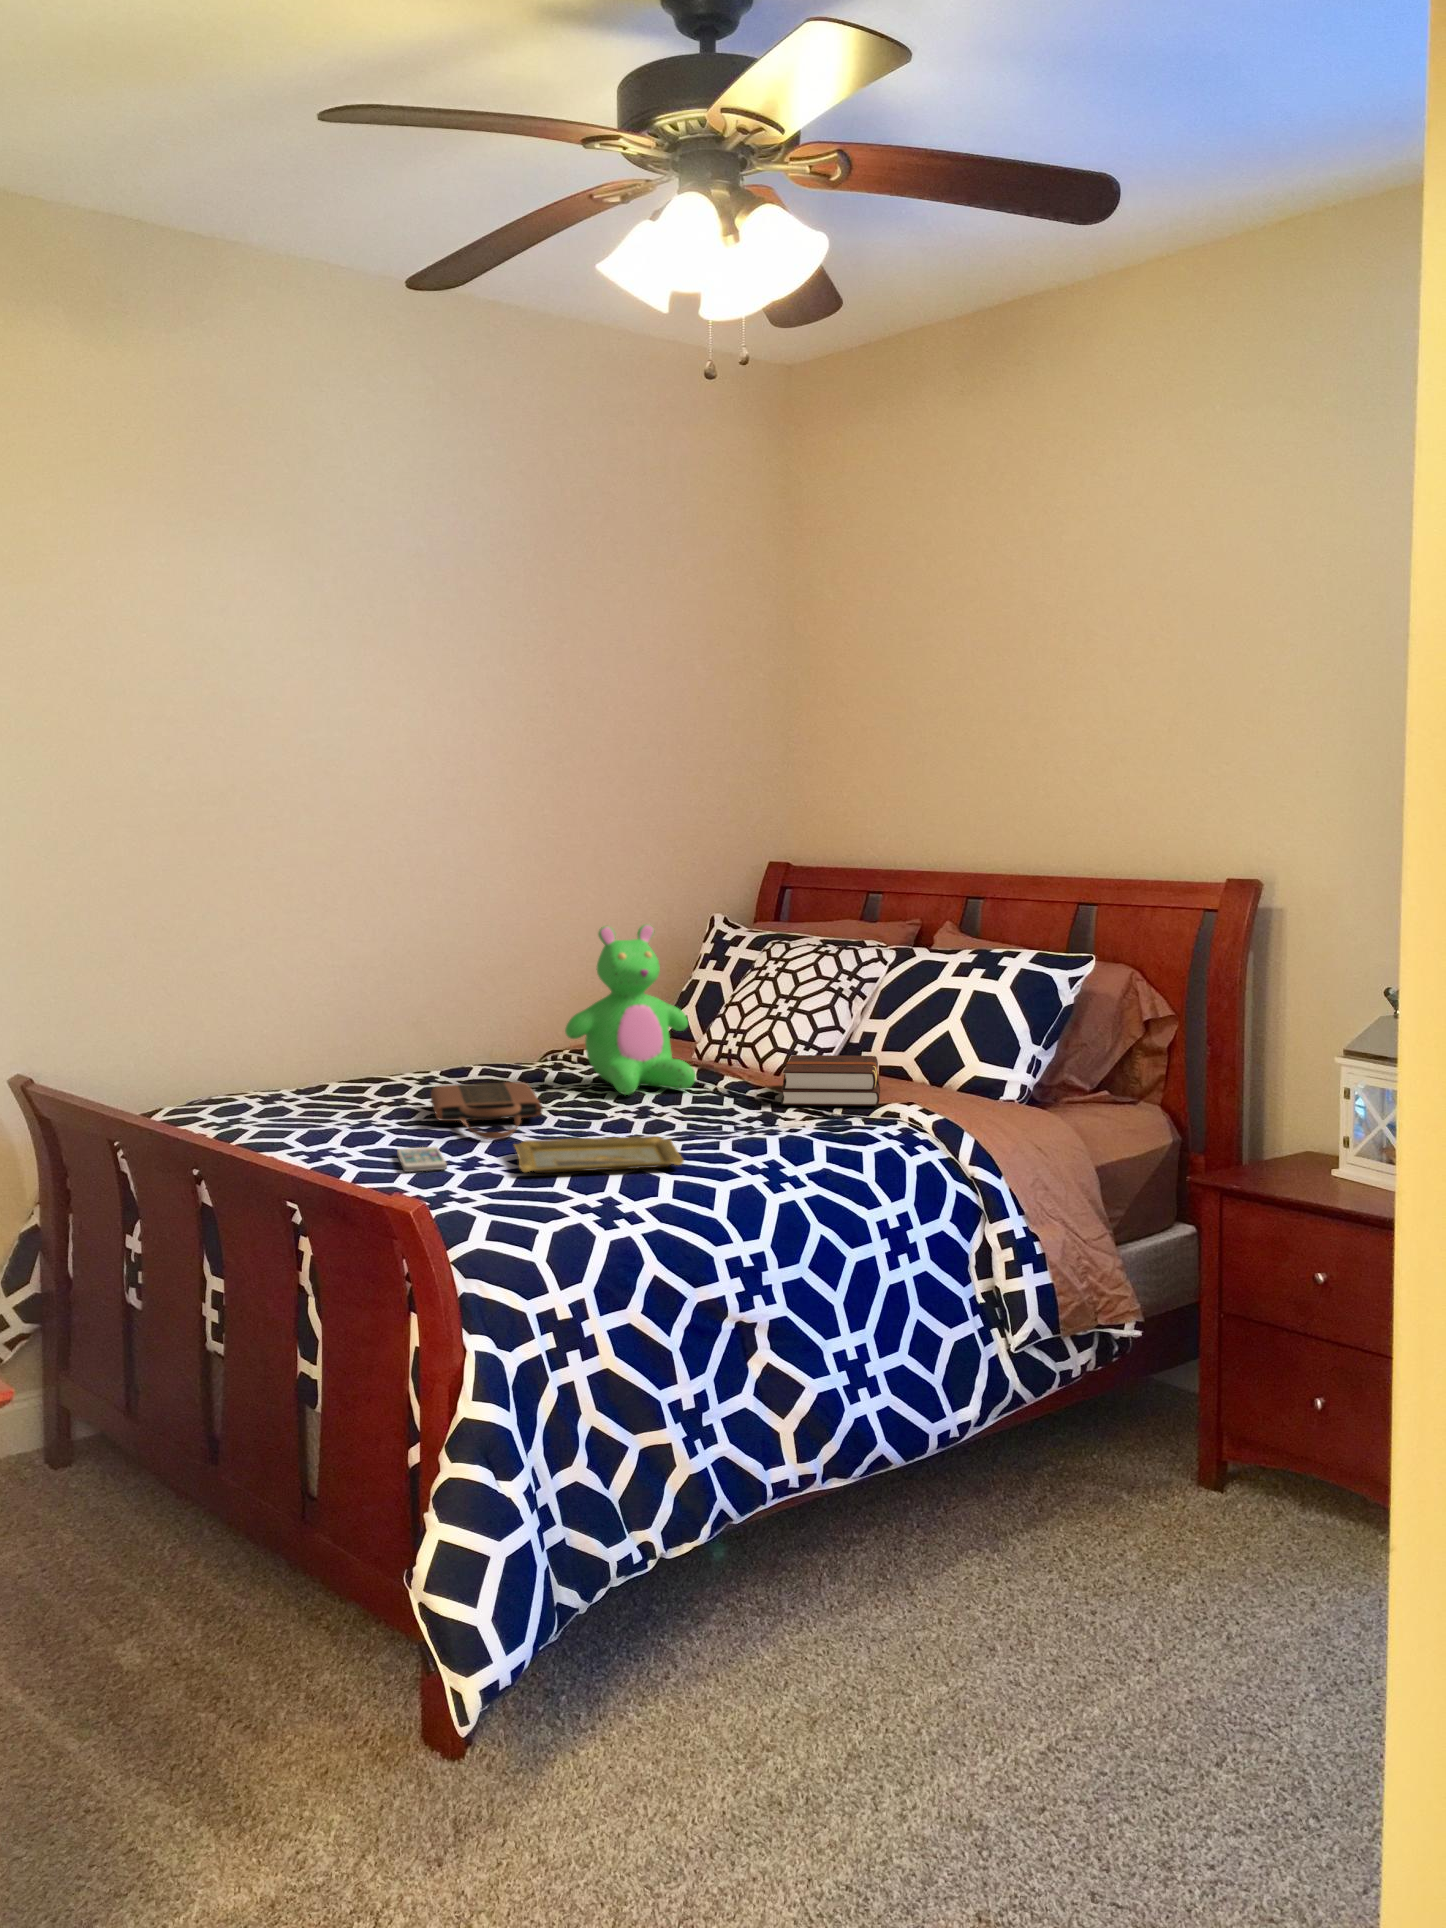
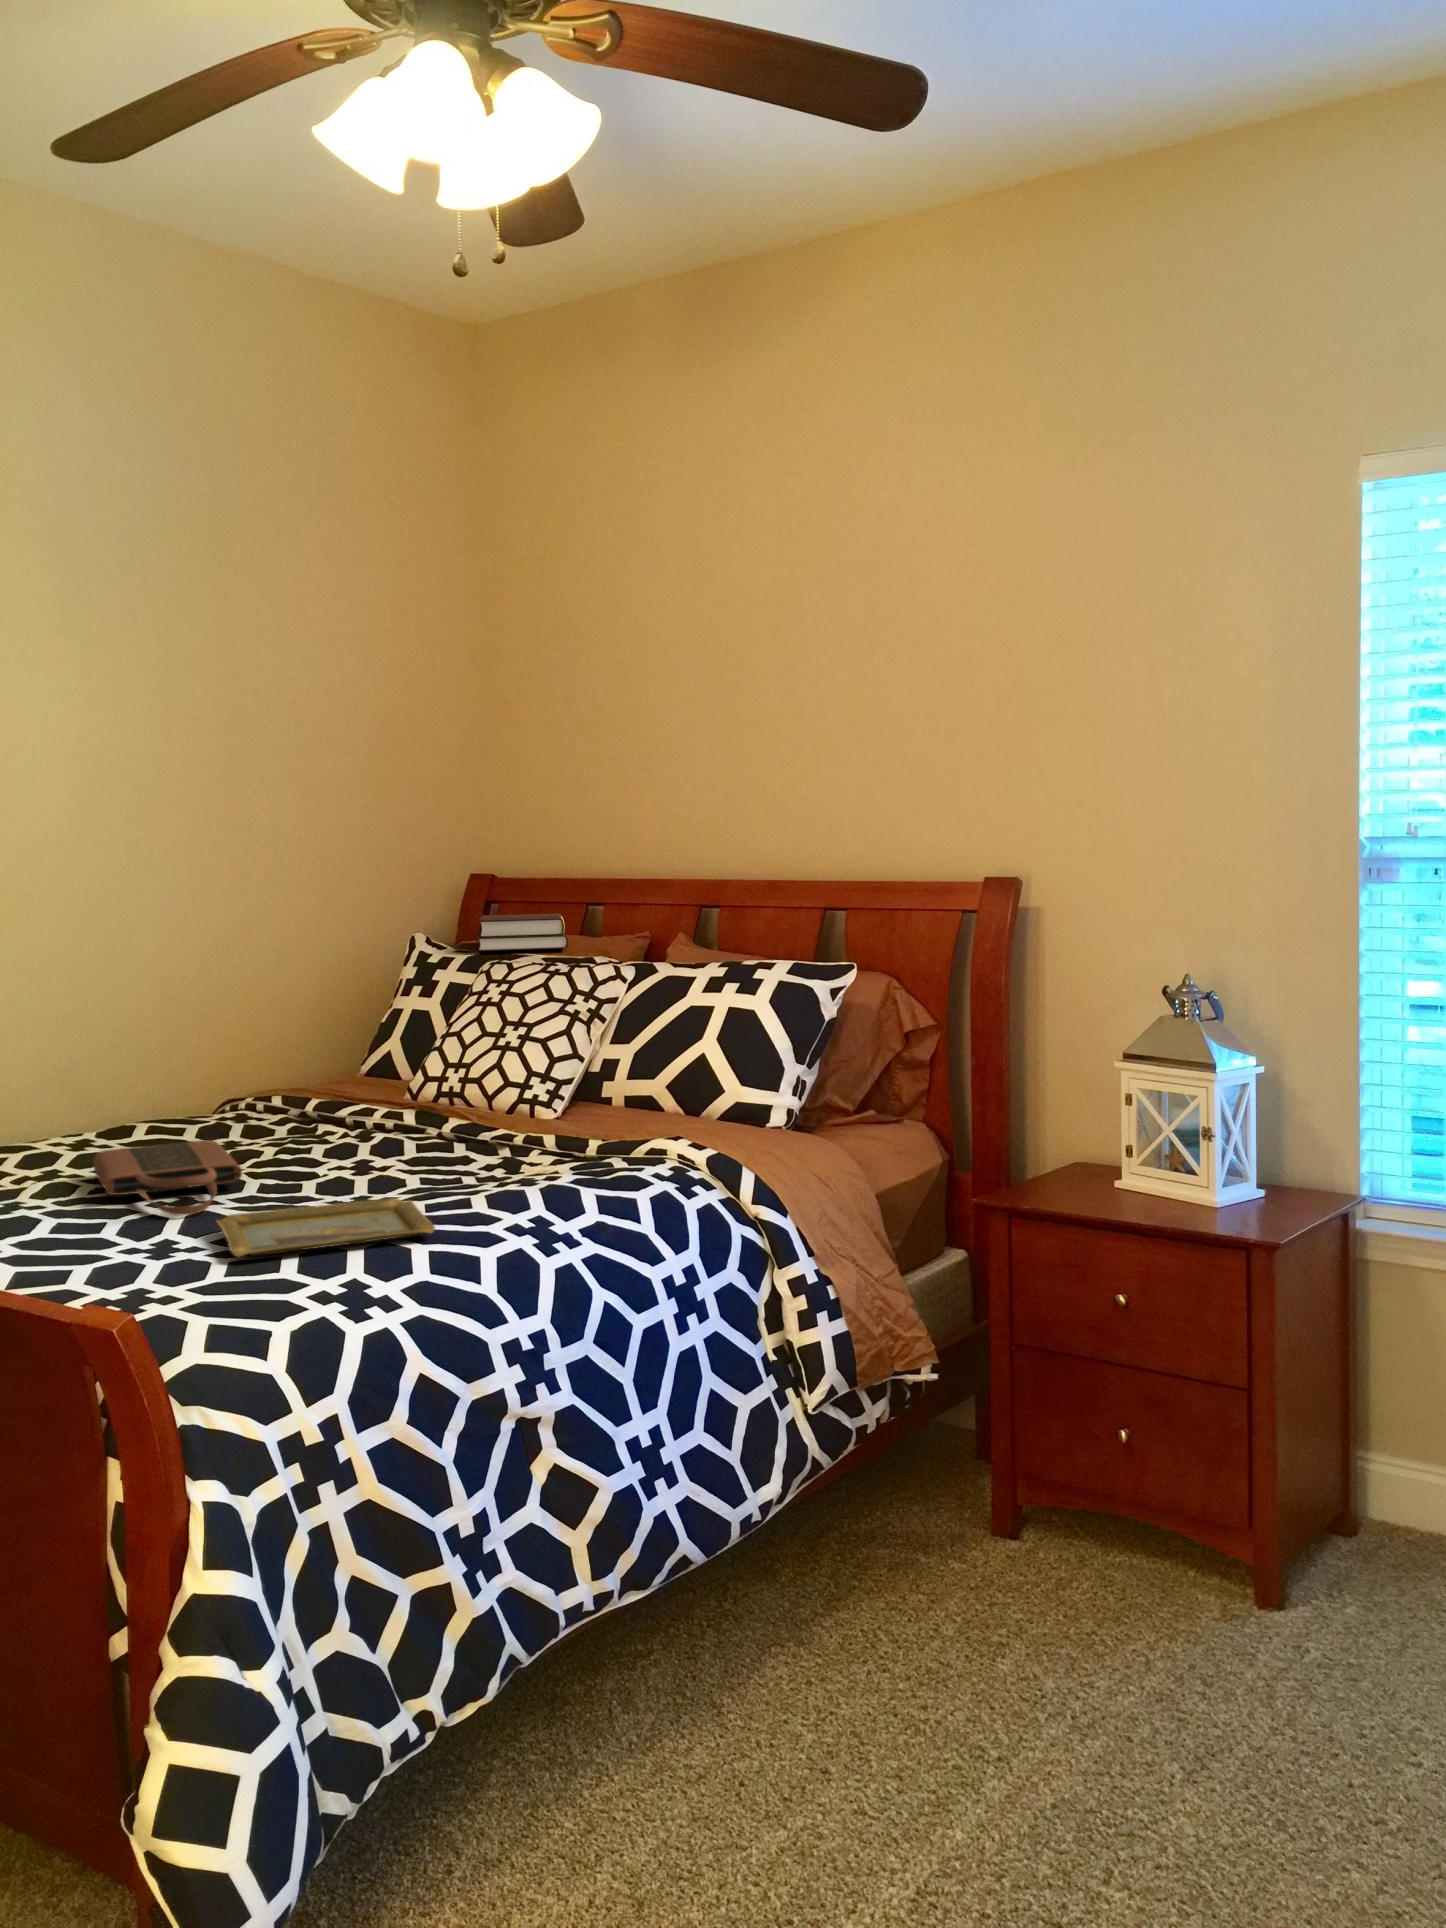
teddy bear: present [565,924,696,1095] -> none [258,945,418,1147]
hardback book: present [781,1055,880,1106] -> present [477,913,568,951]
smartphone: present [397,1147,447,1172] -> none [62,1230,133,1267]

